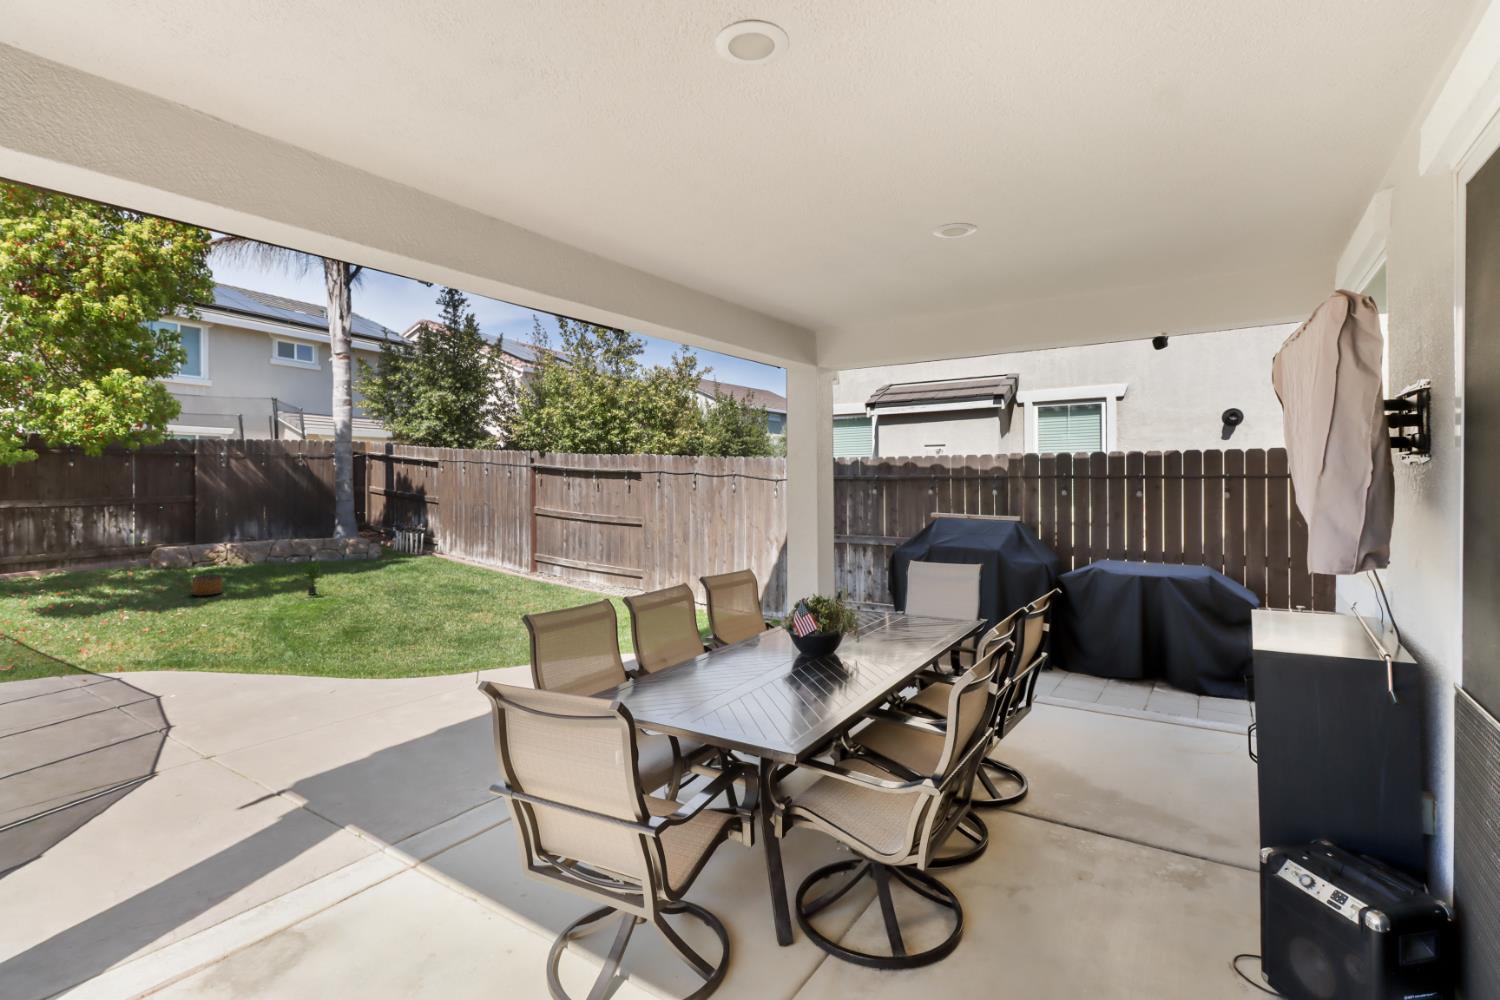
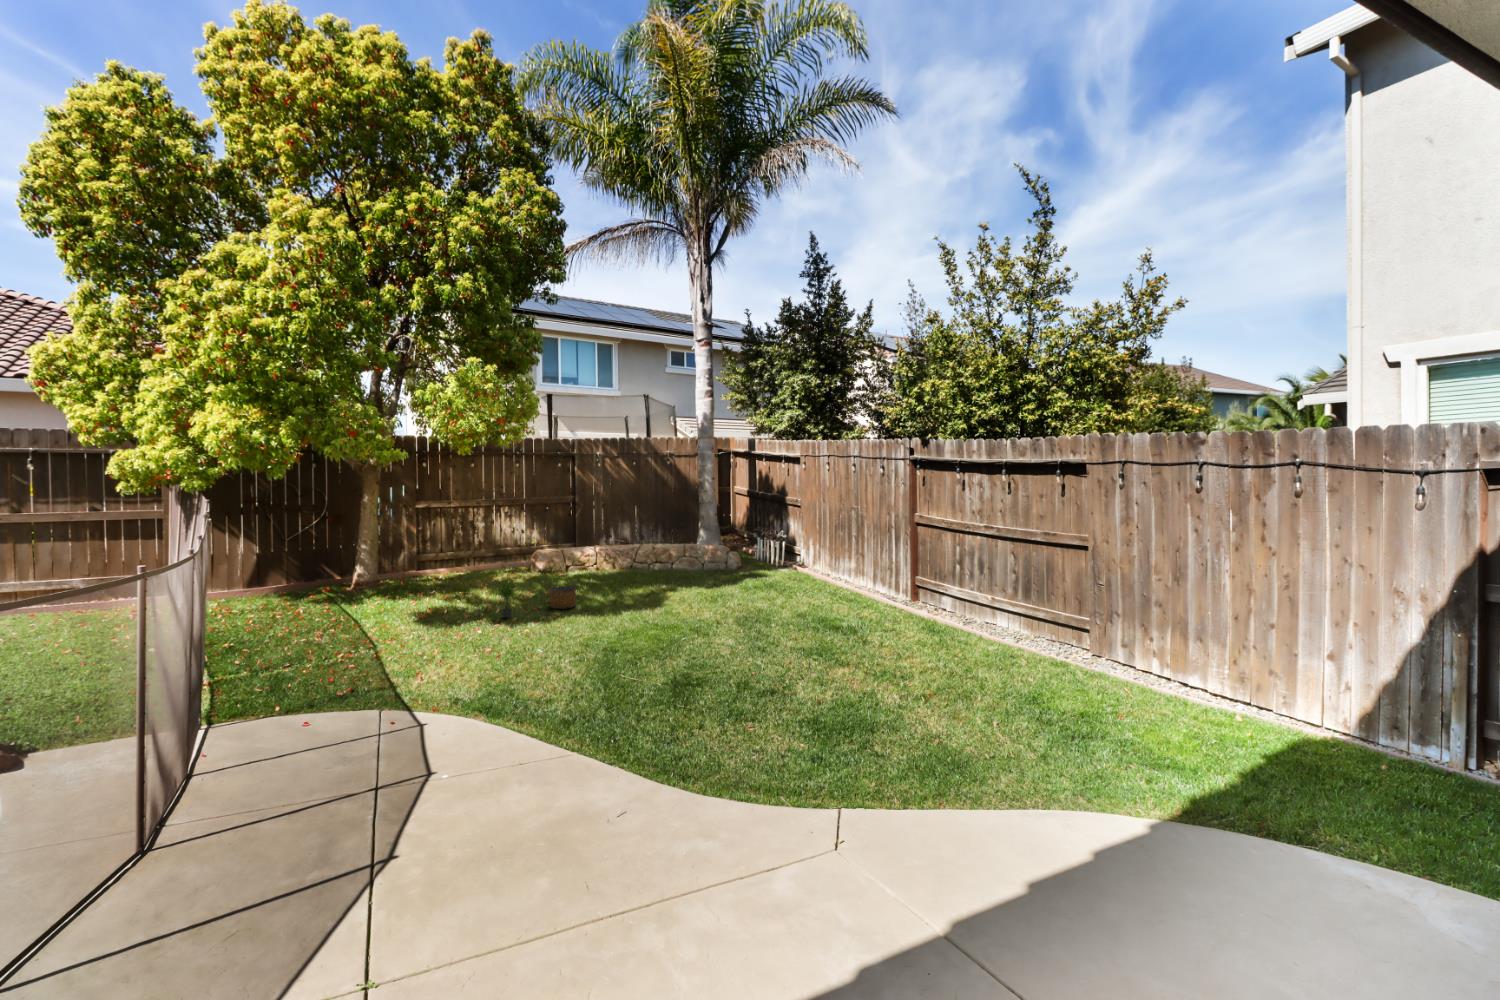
potted plant: present [302,563,319,595] -> present [498,581,515,618]

